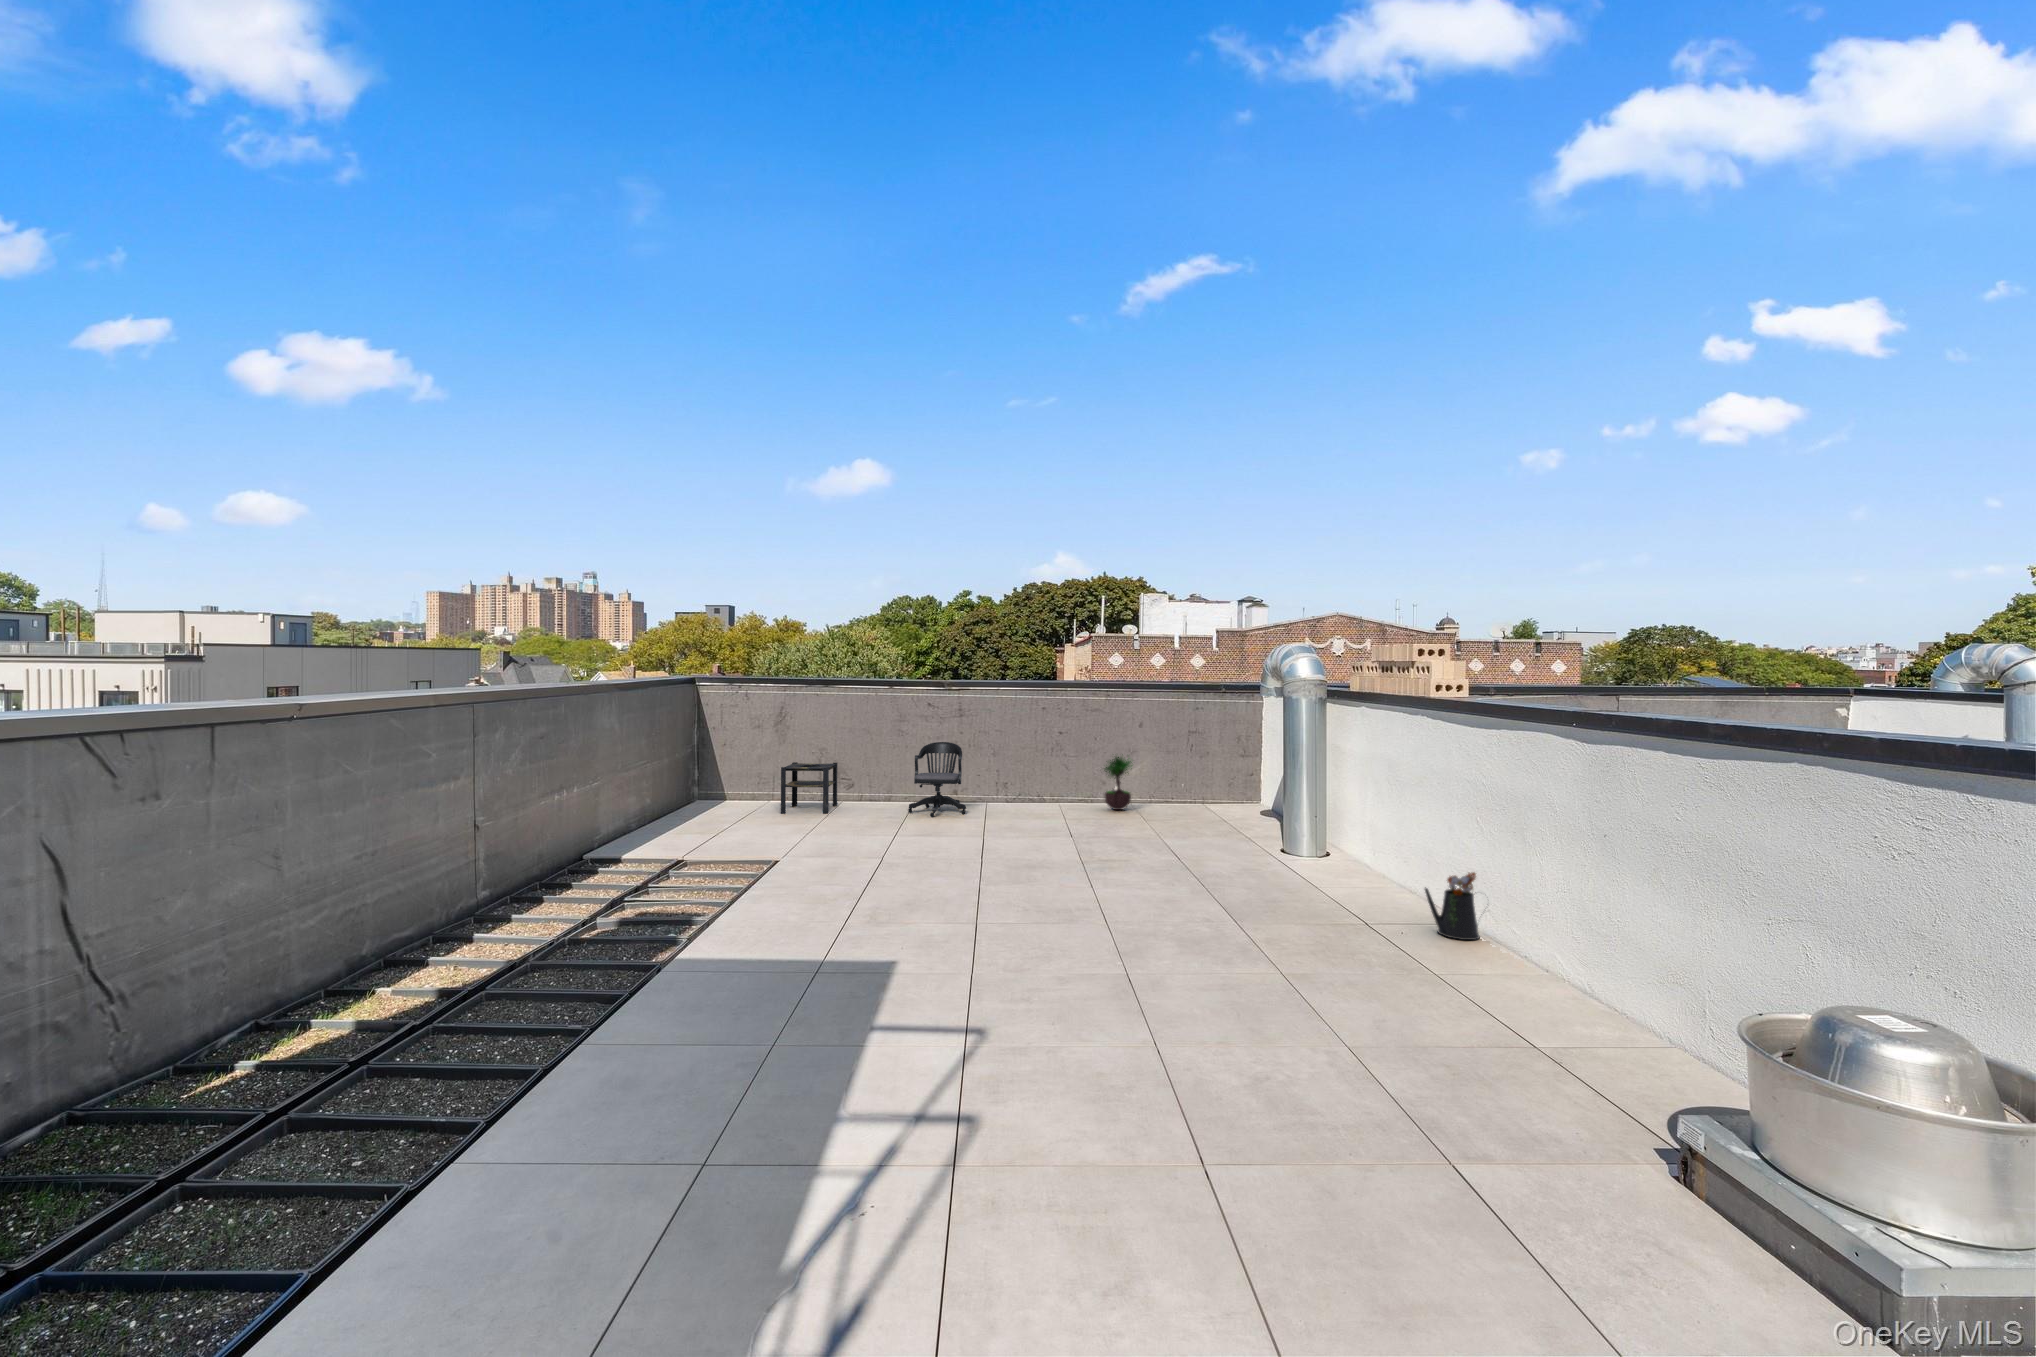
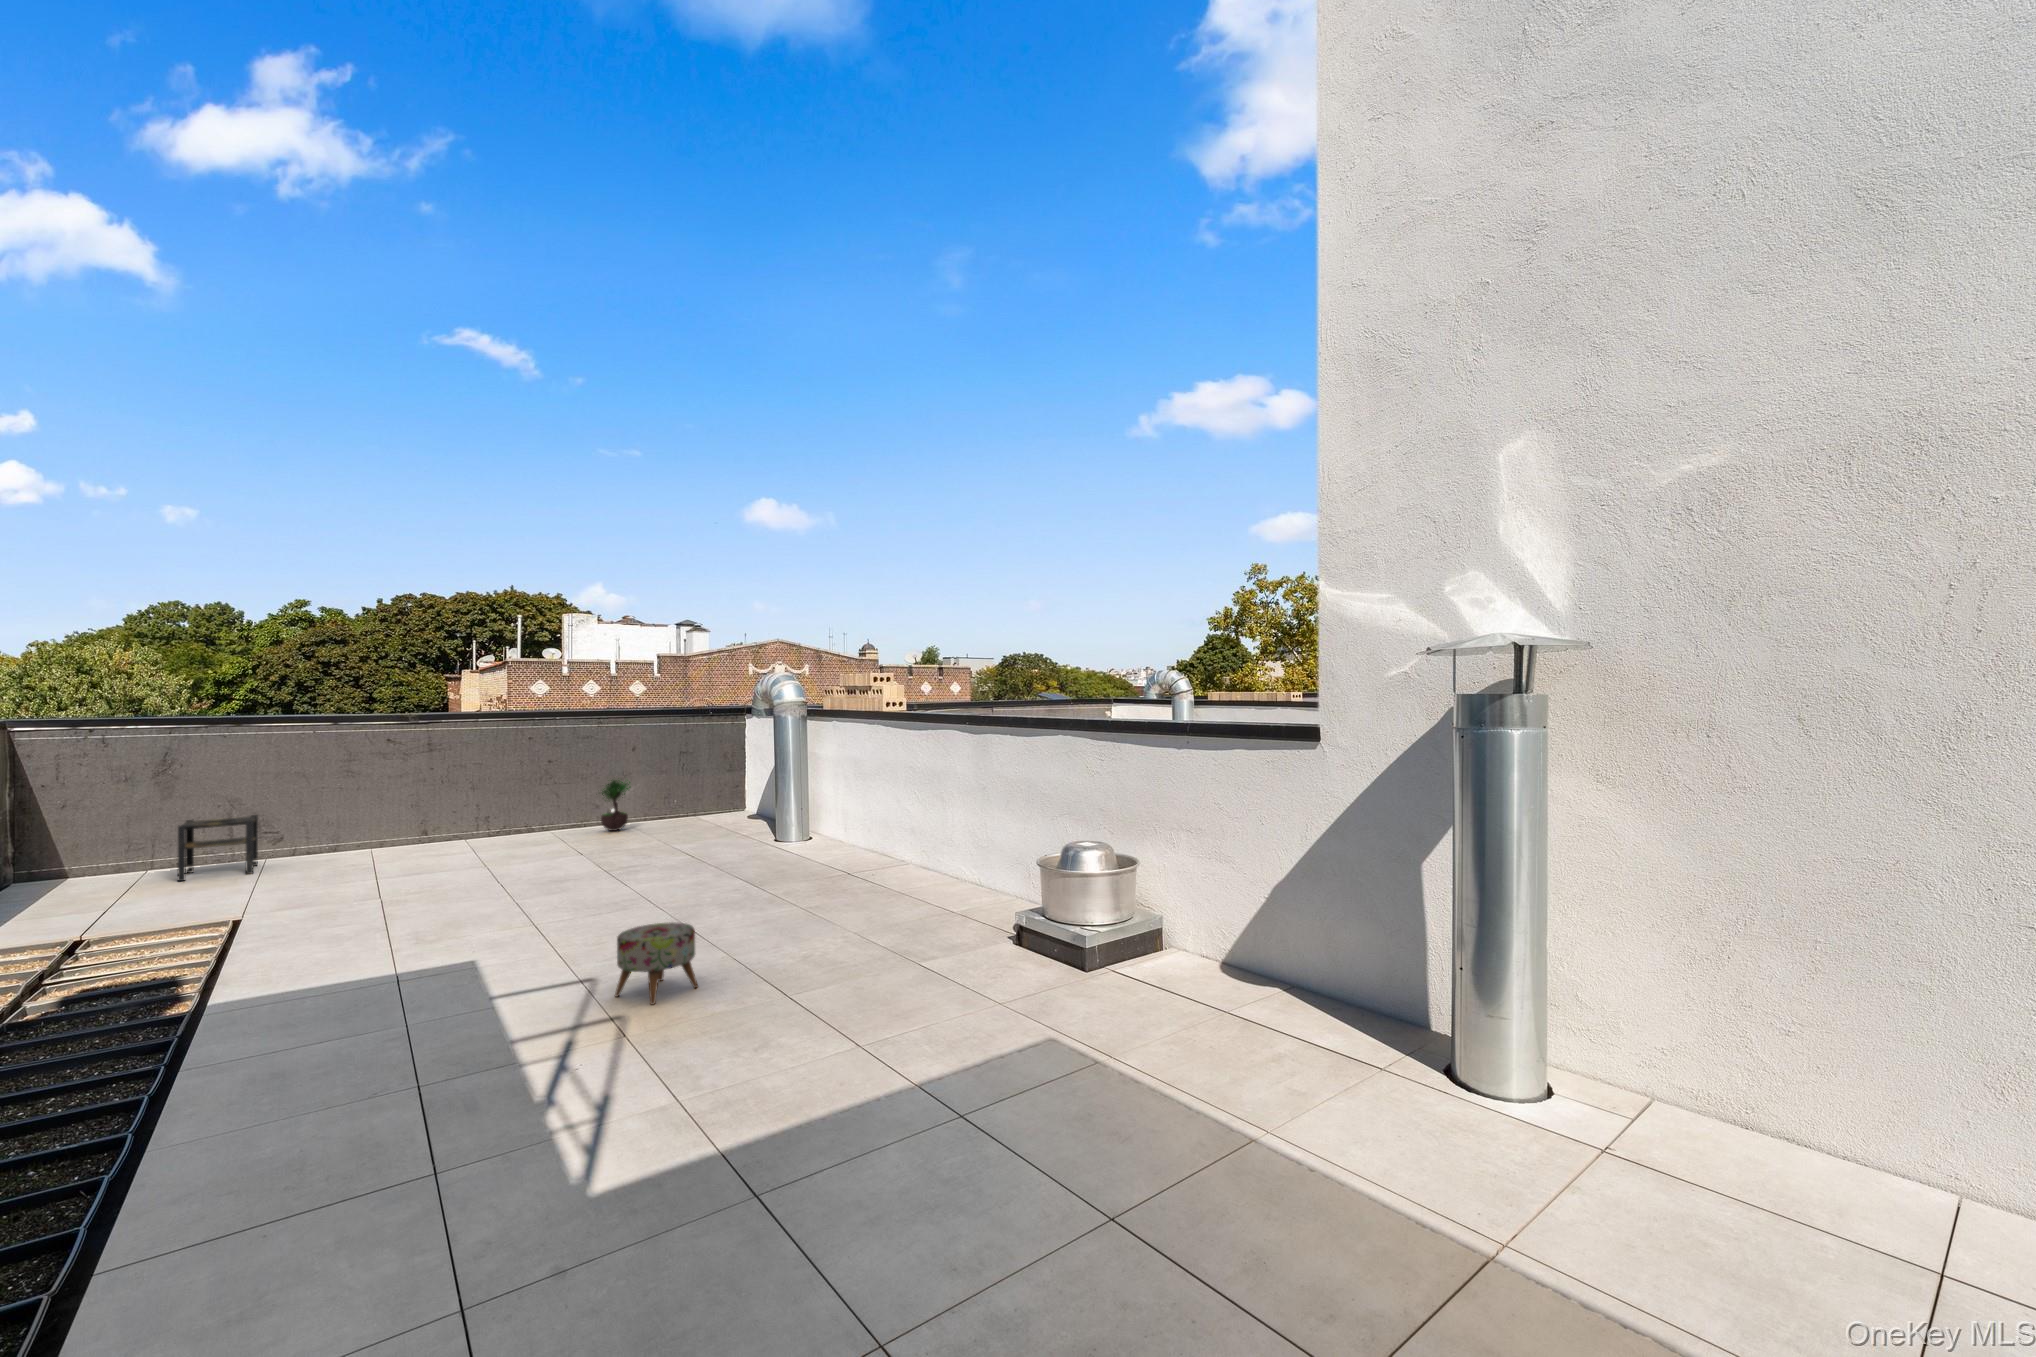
chair: present [908,742,966,817] -> none [369,780,446,860]
watering can: present [1425,872,1480,940] -> none [888,827,926,873]
ottoman: none [979,979,1084,1109] -> present [615,922,698,1005]

